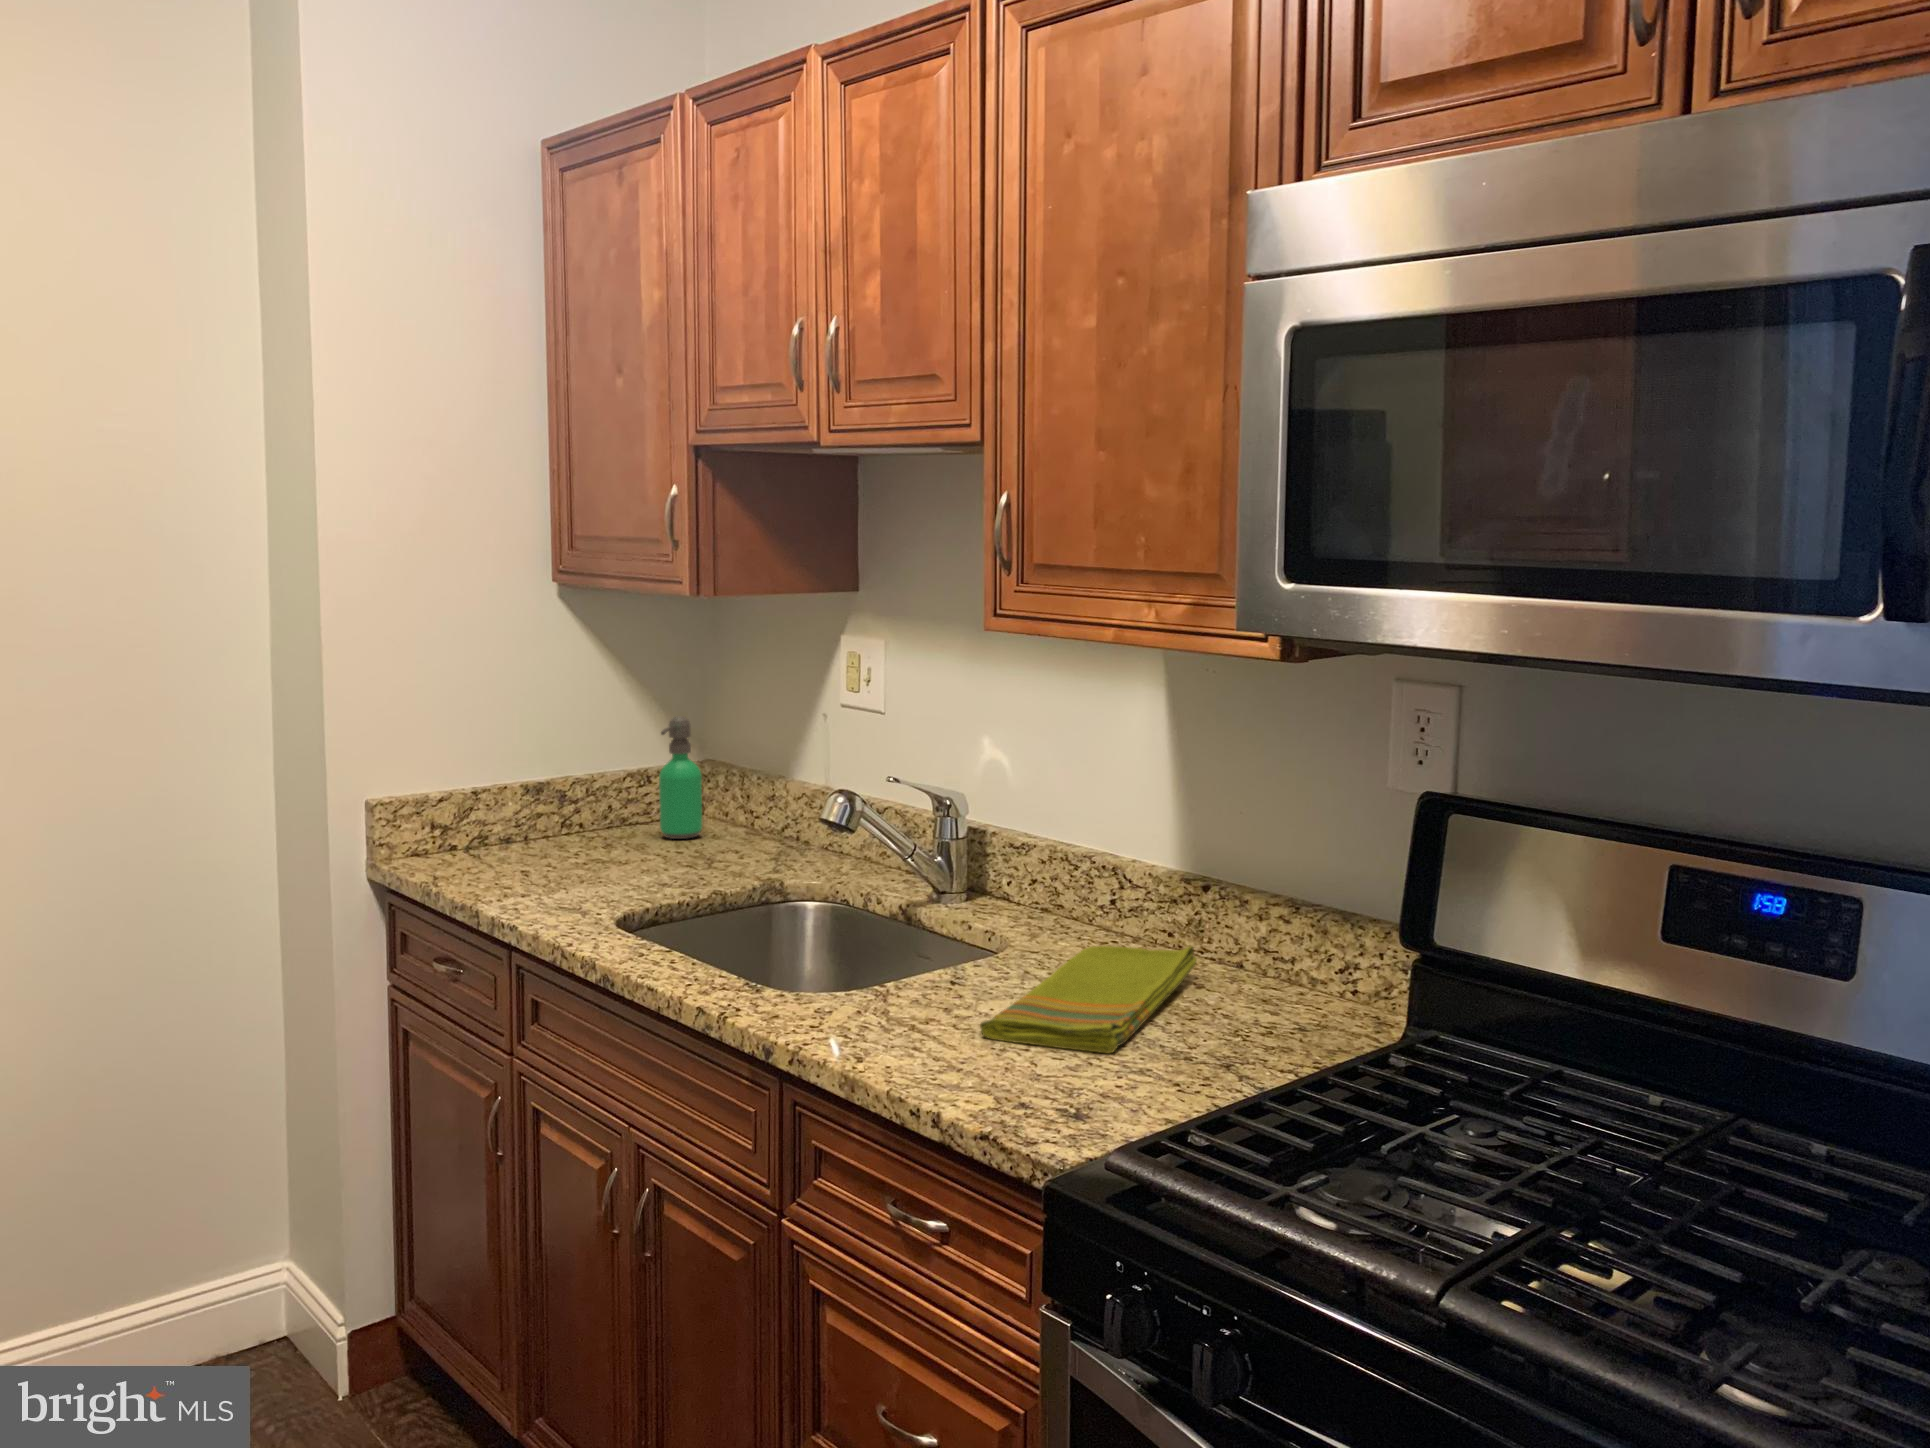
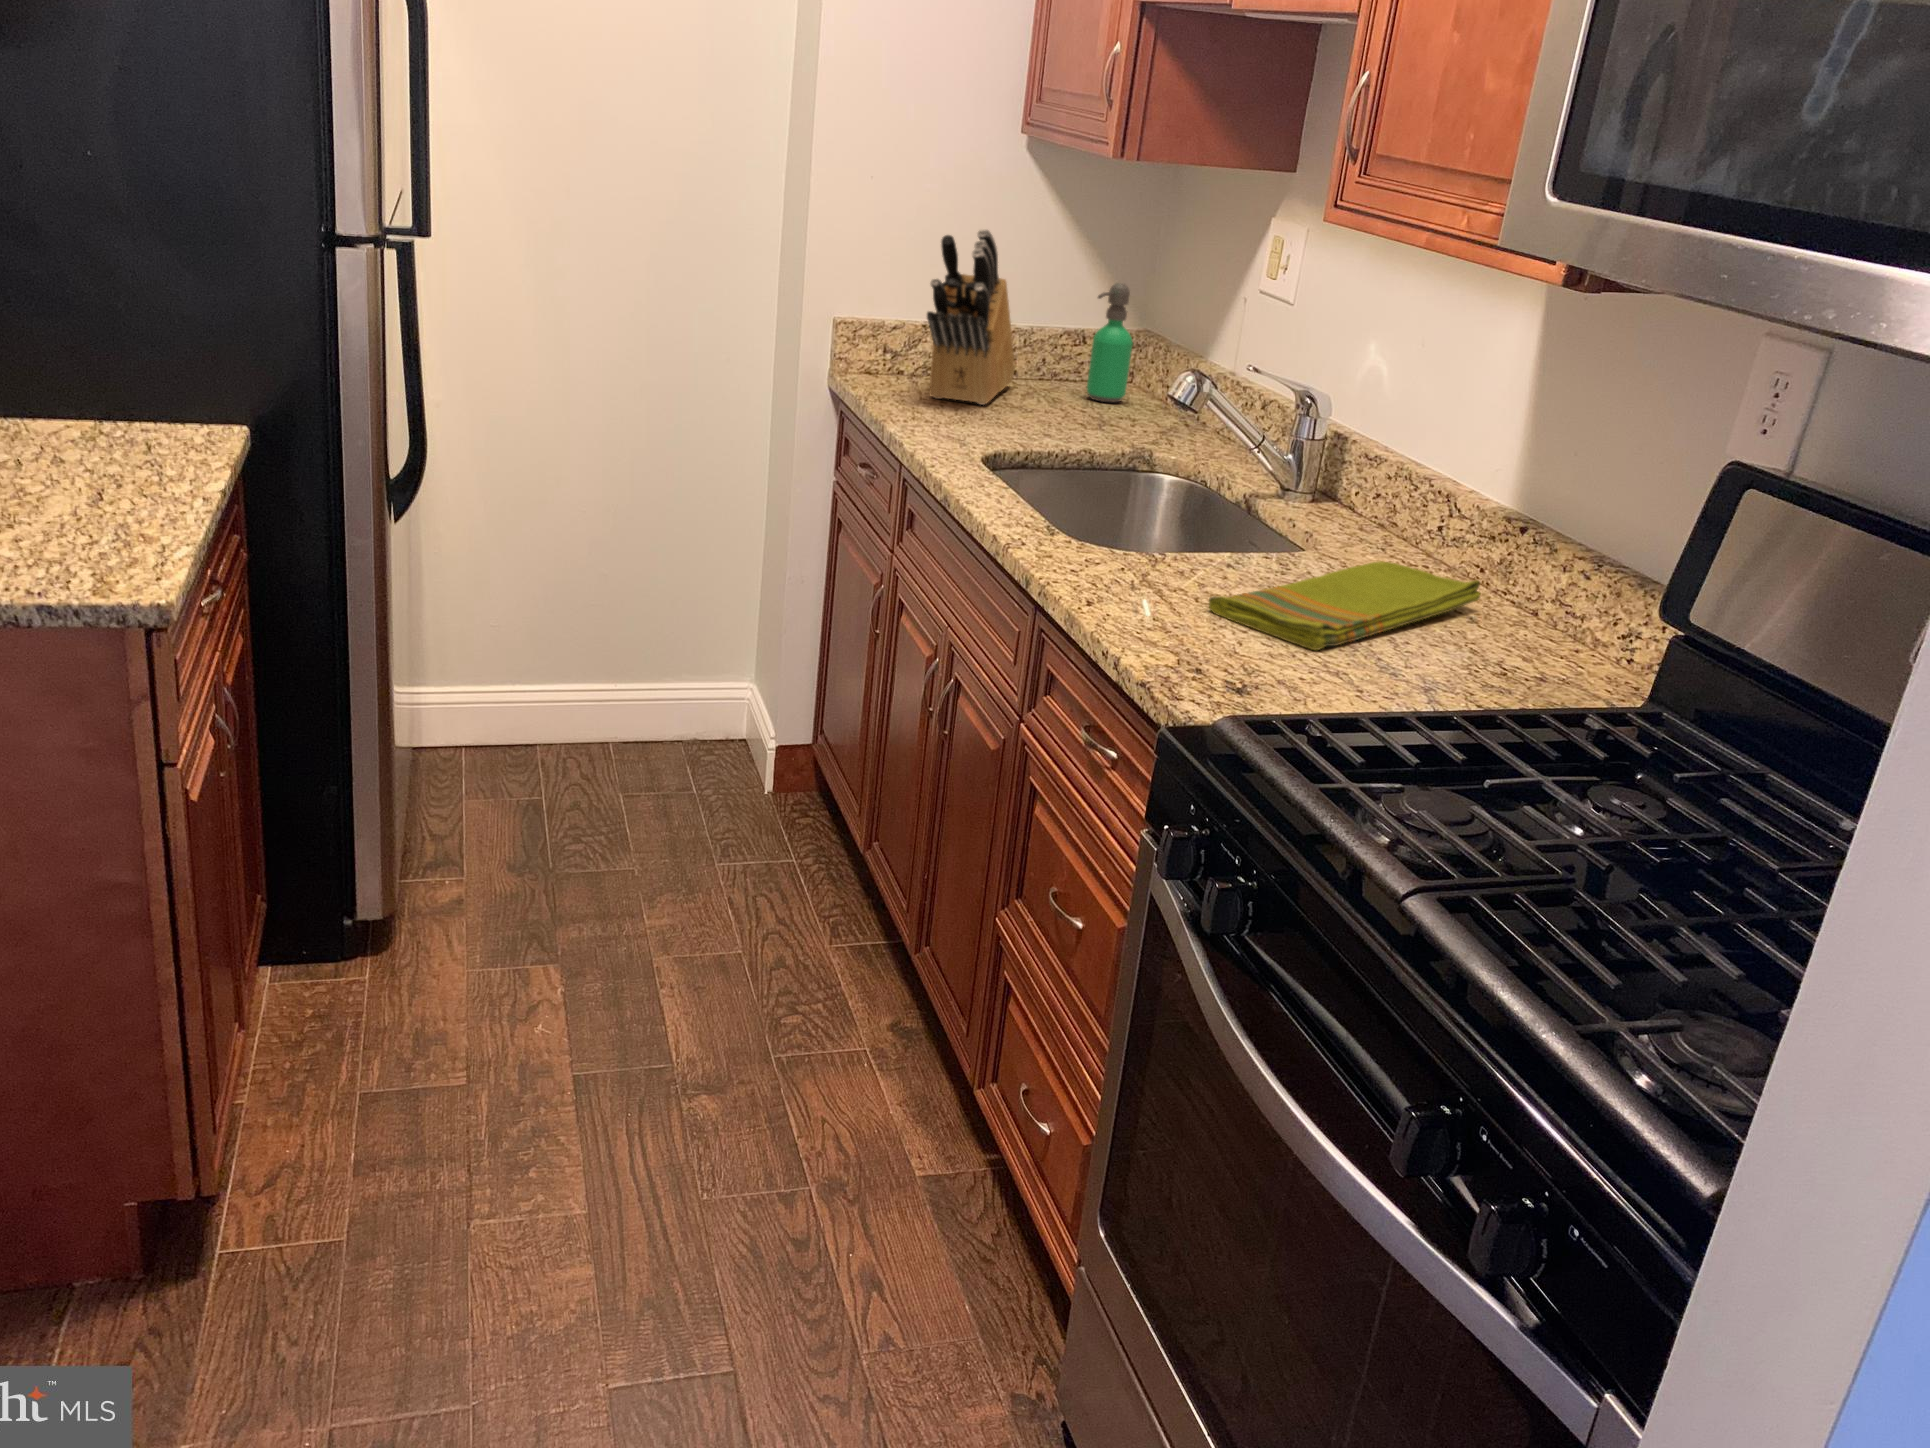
knife block: none [496,681,579,869] -> present [927,229,1015,405]

